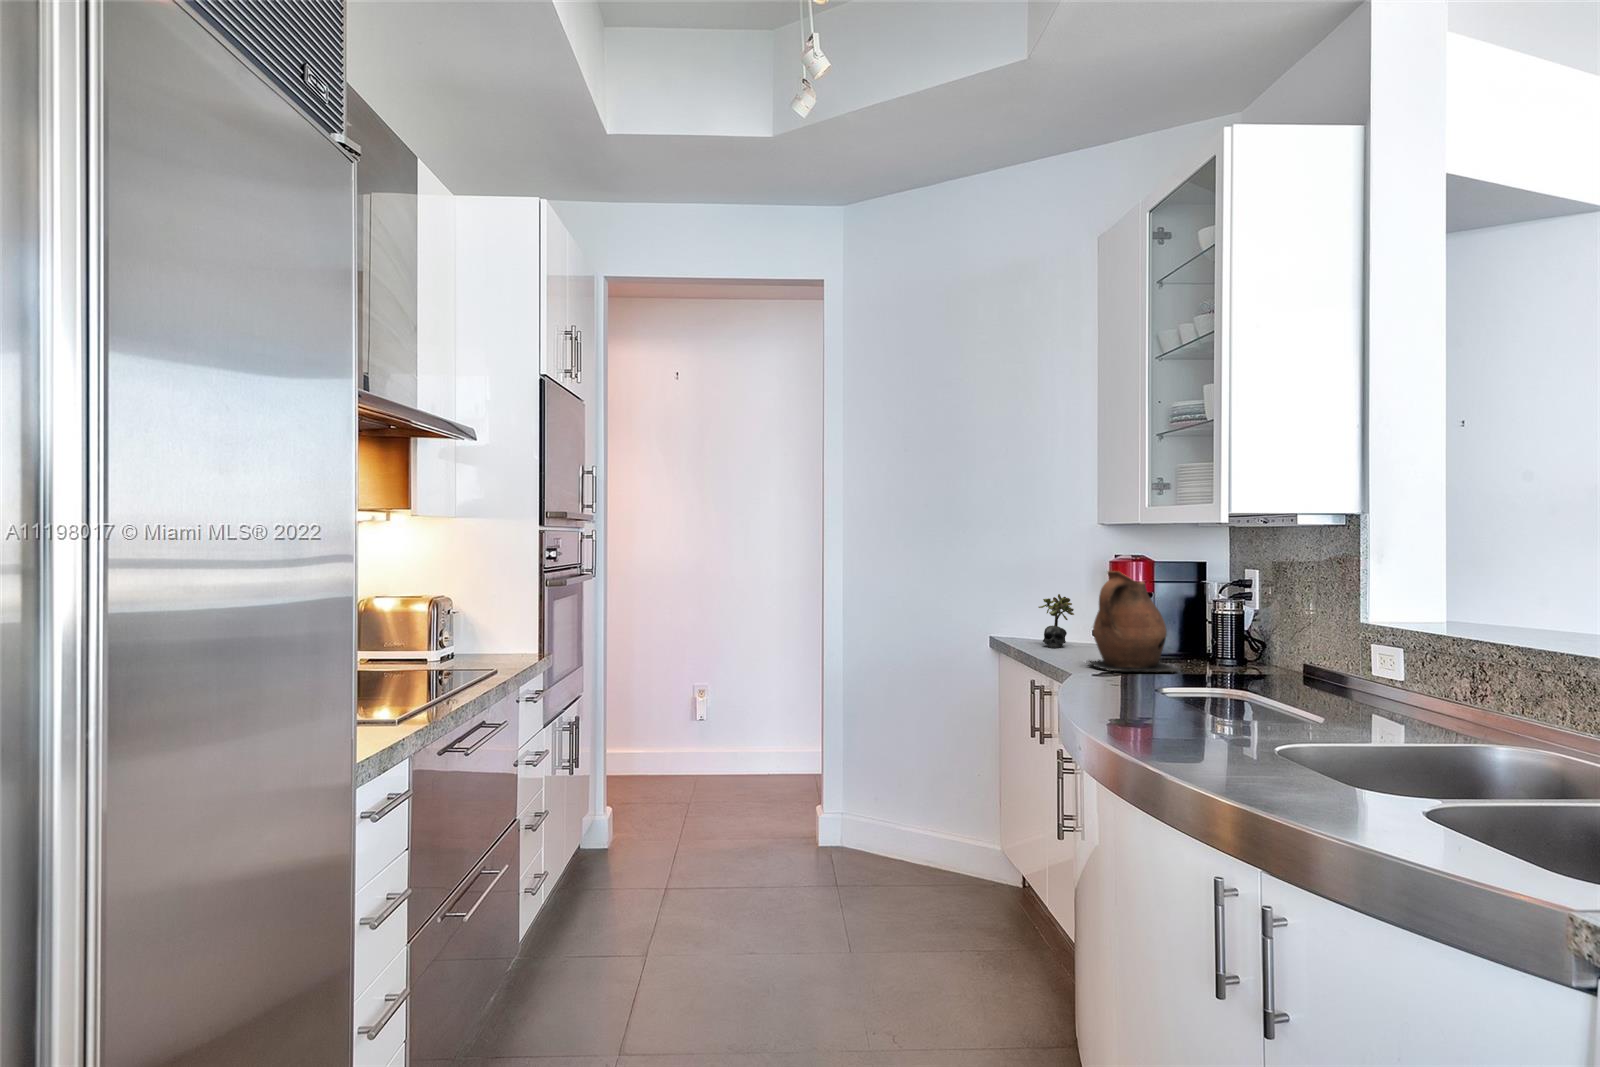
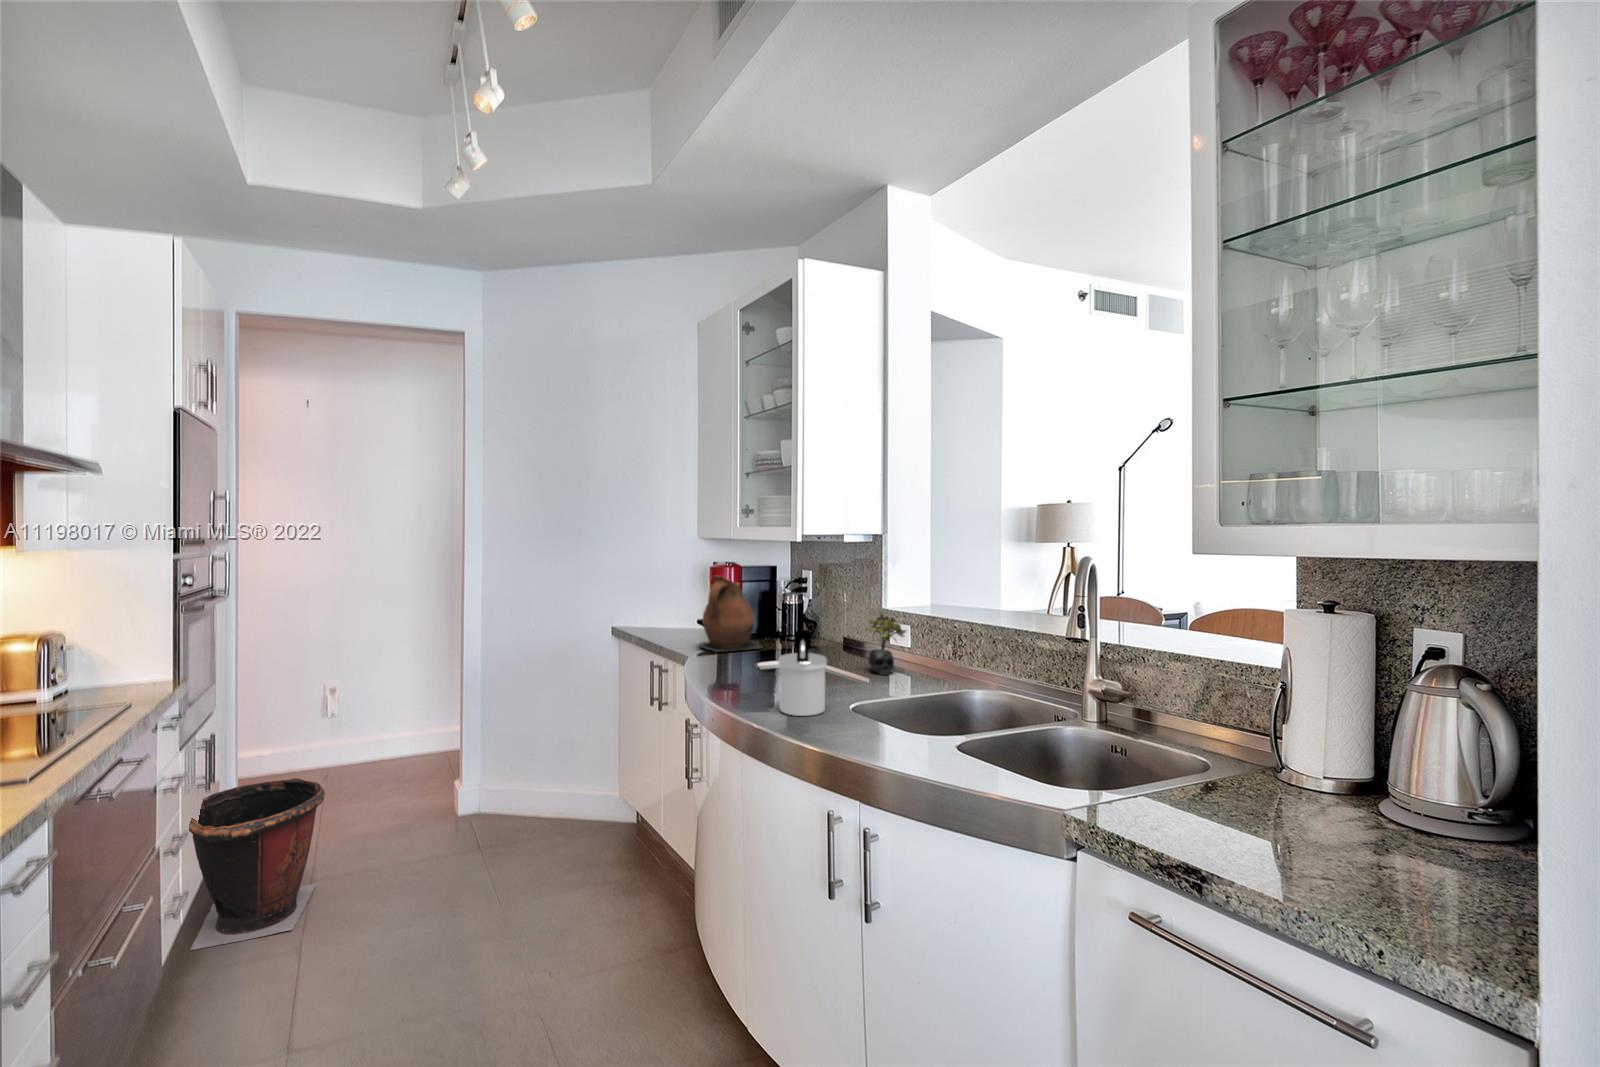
succulent plant: present [1039,594,1074,648] -> present [867,614,906,675]
soap dispenser: none [1165,628,1240,748] -> present [778,630,827,716]
waste bin: none [578,758,694,918] -> present [189,775,327,950]

